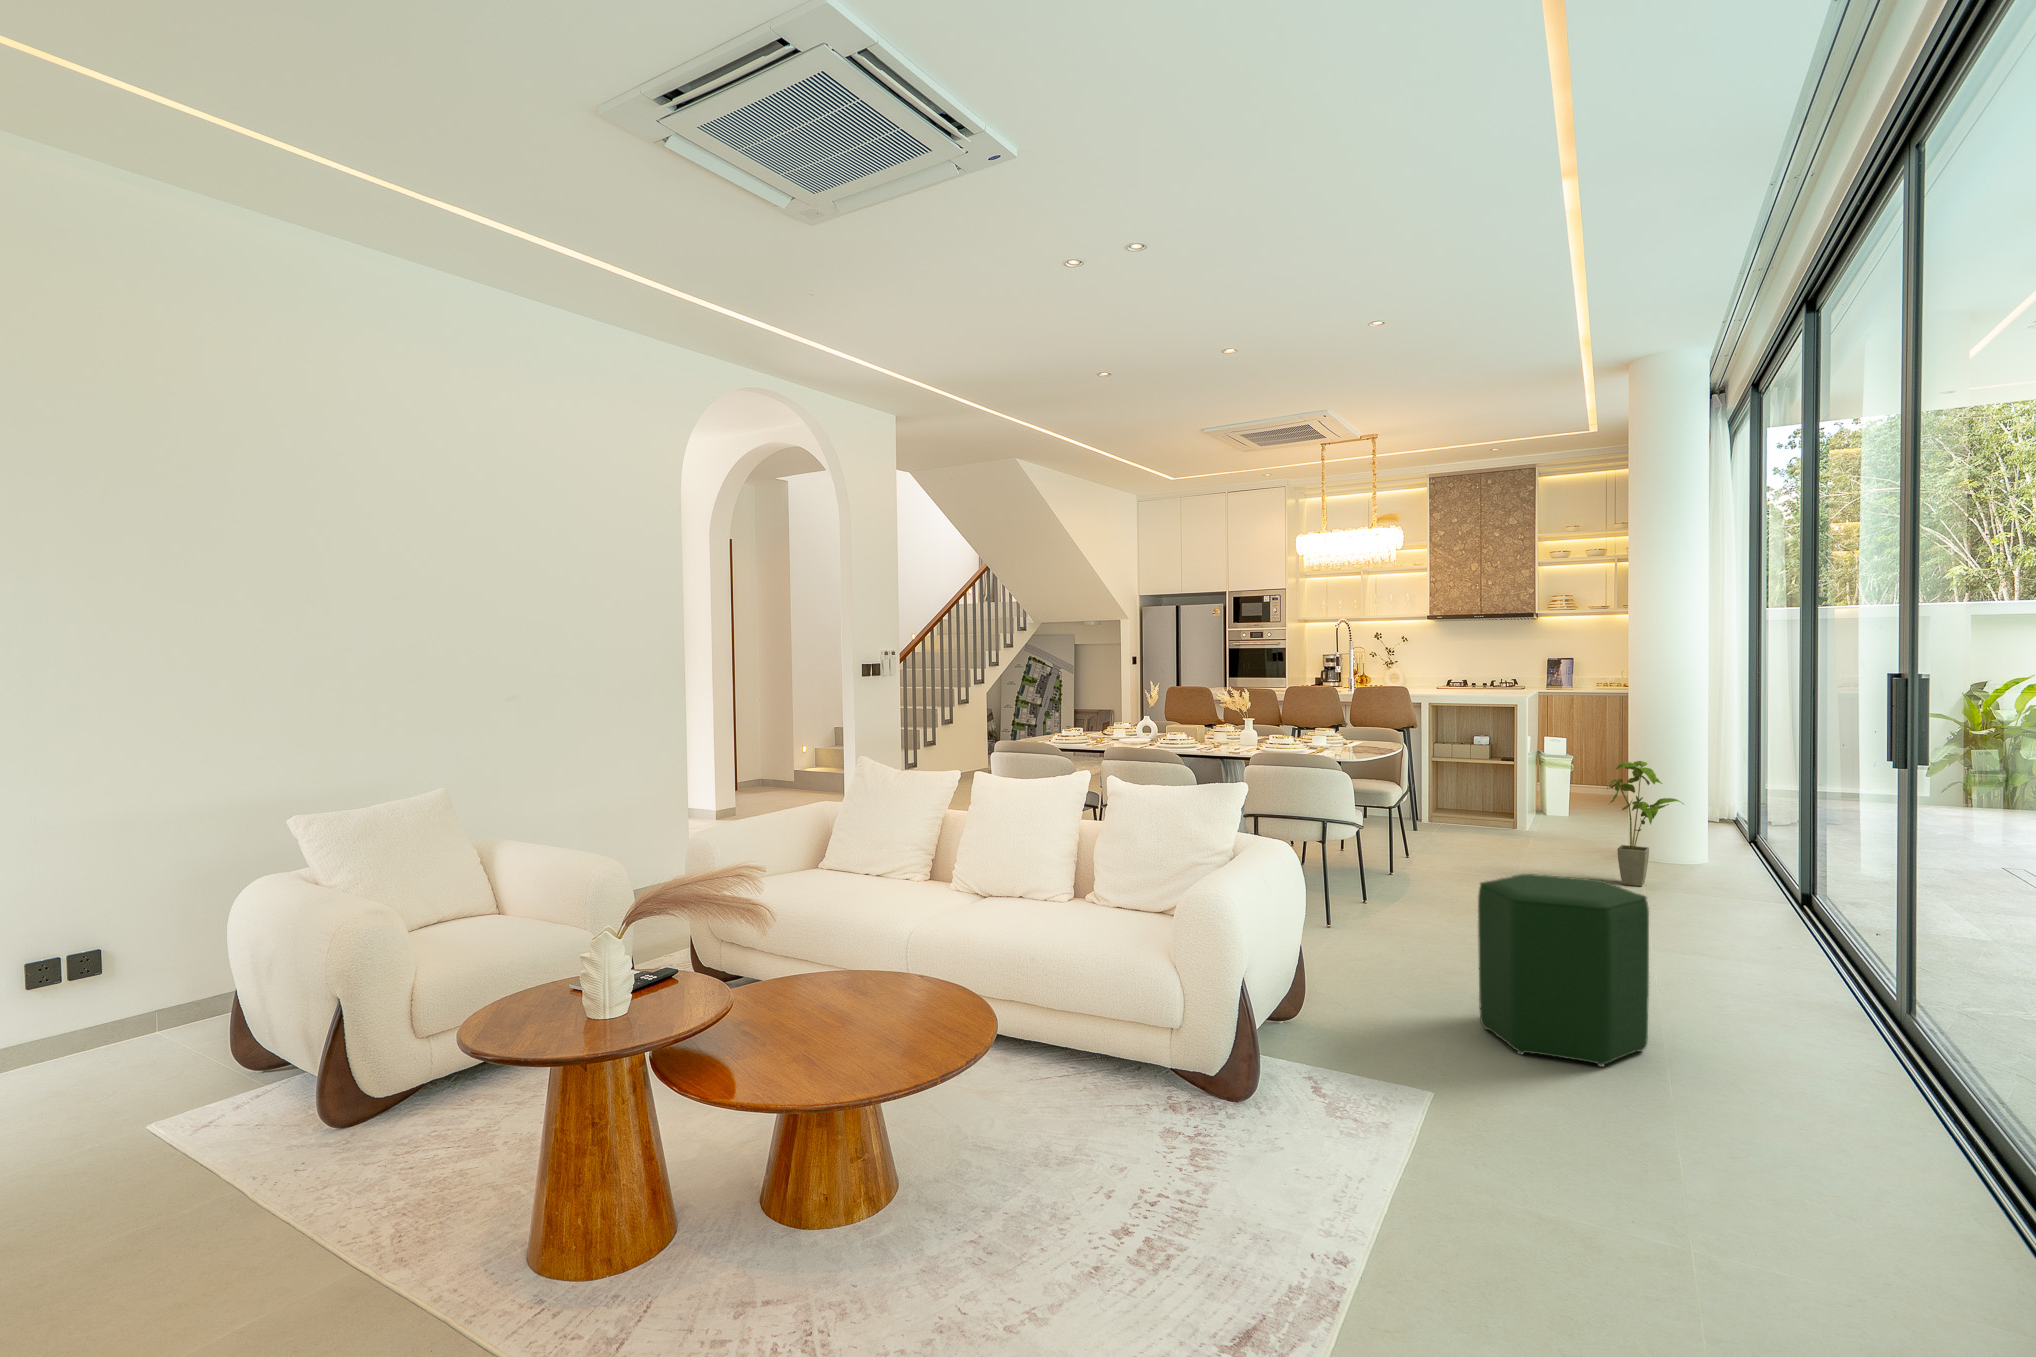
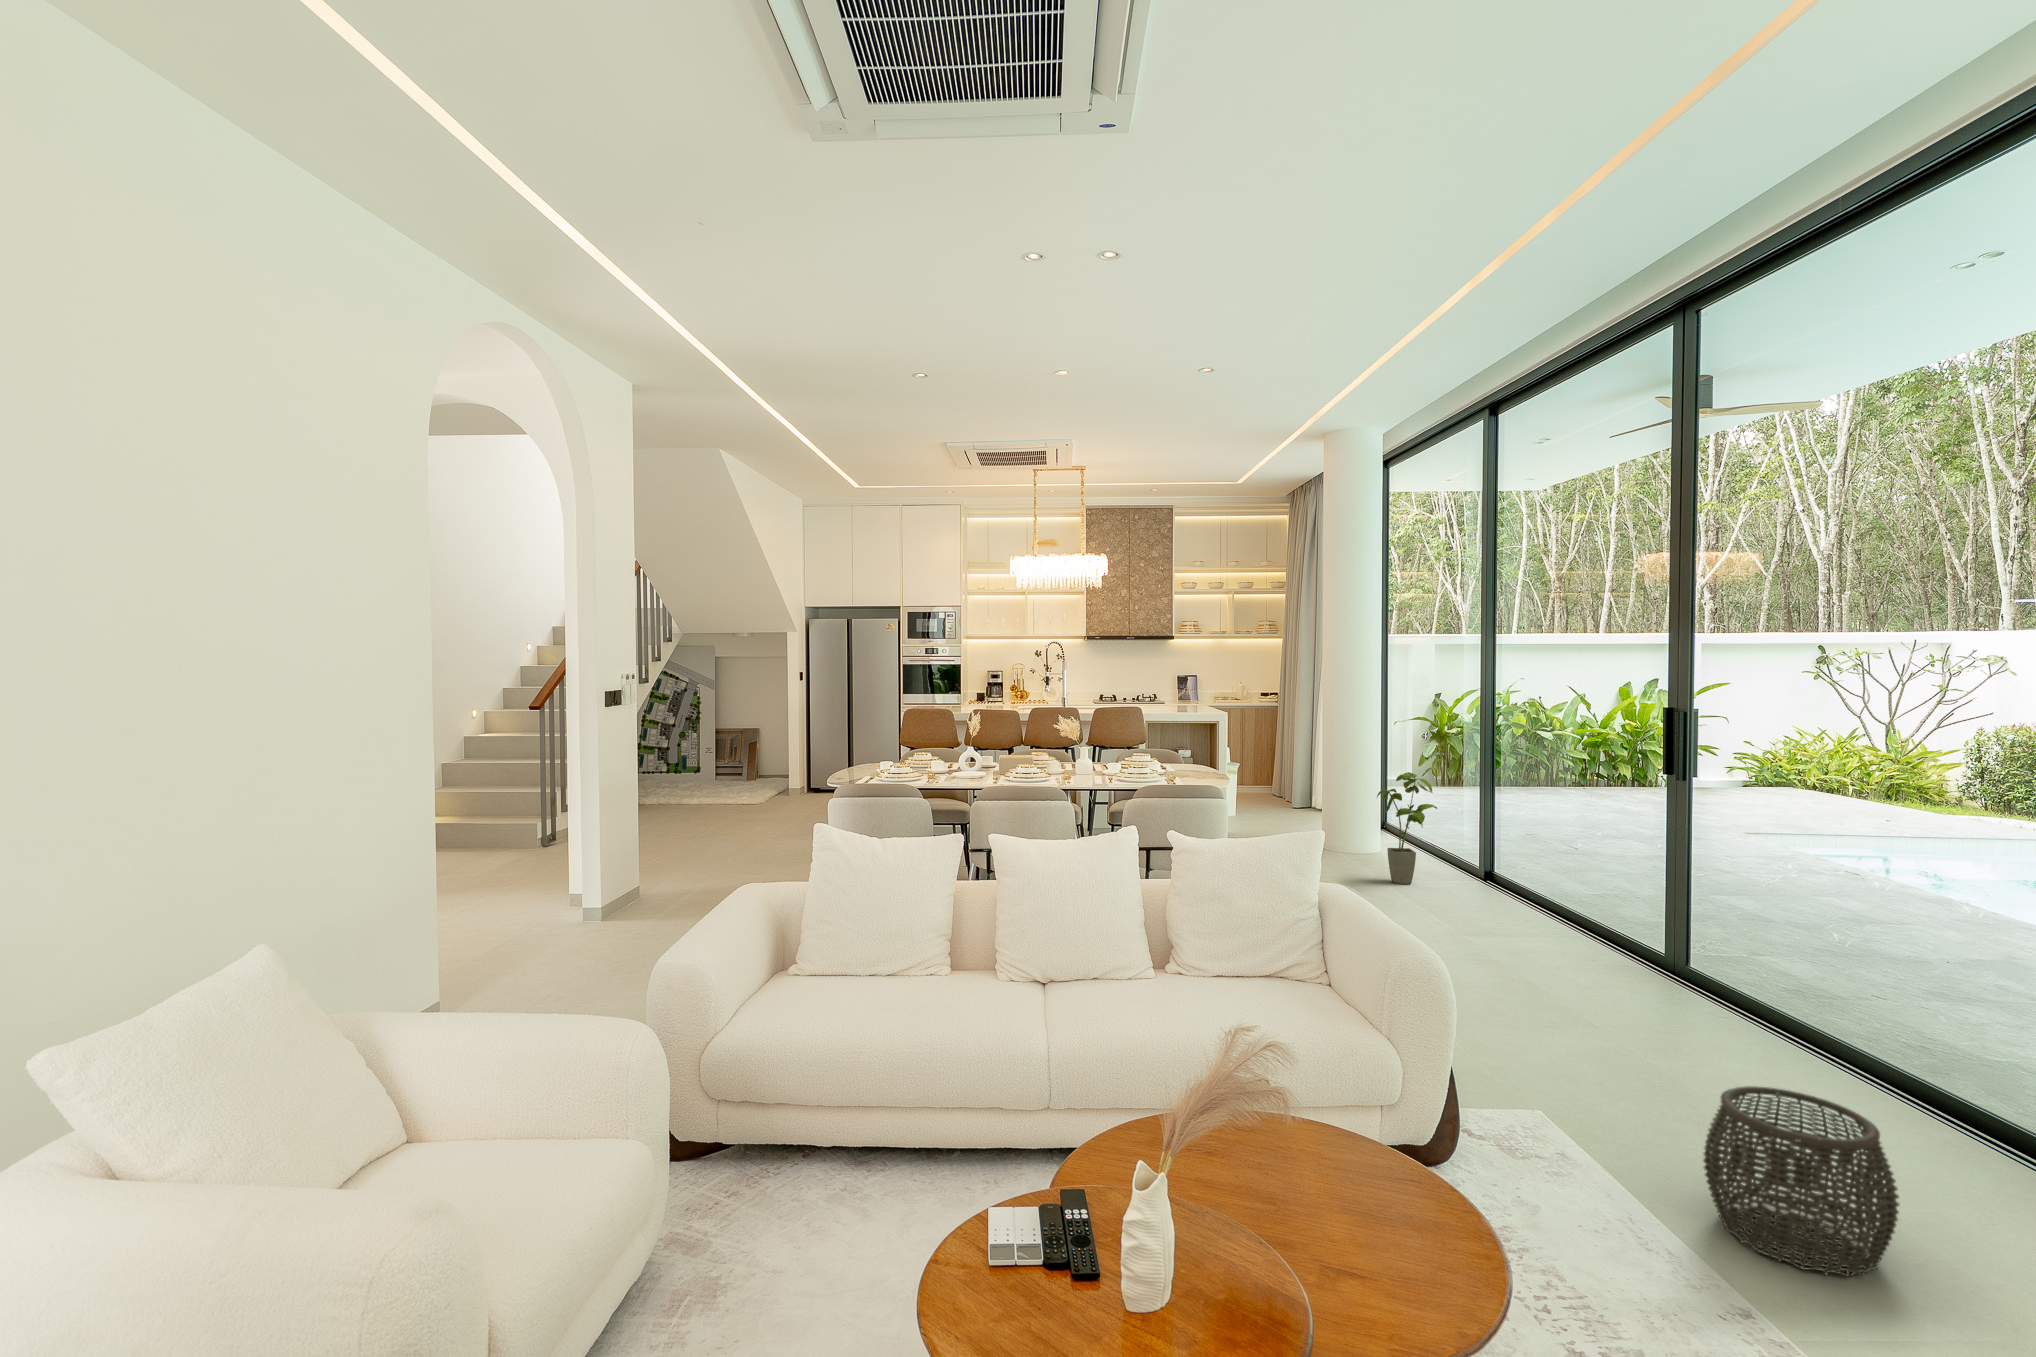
ottoman: present [1478,874,1649,1067] -> none [1601,904,1778,1102]
woven basket: none [1319,997,1454,1142] -> present [1703,1086,1899,1276]

